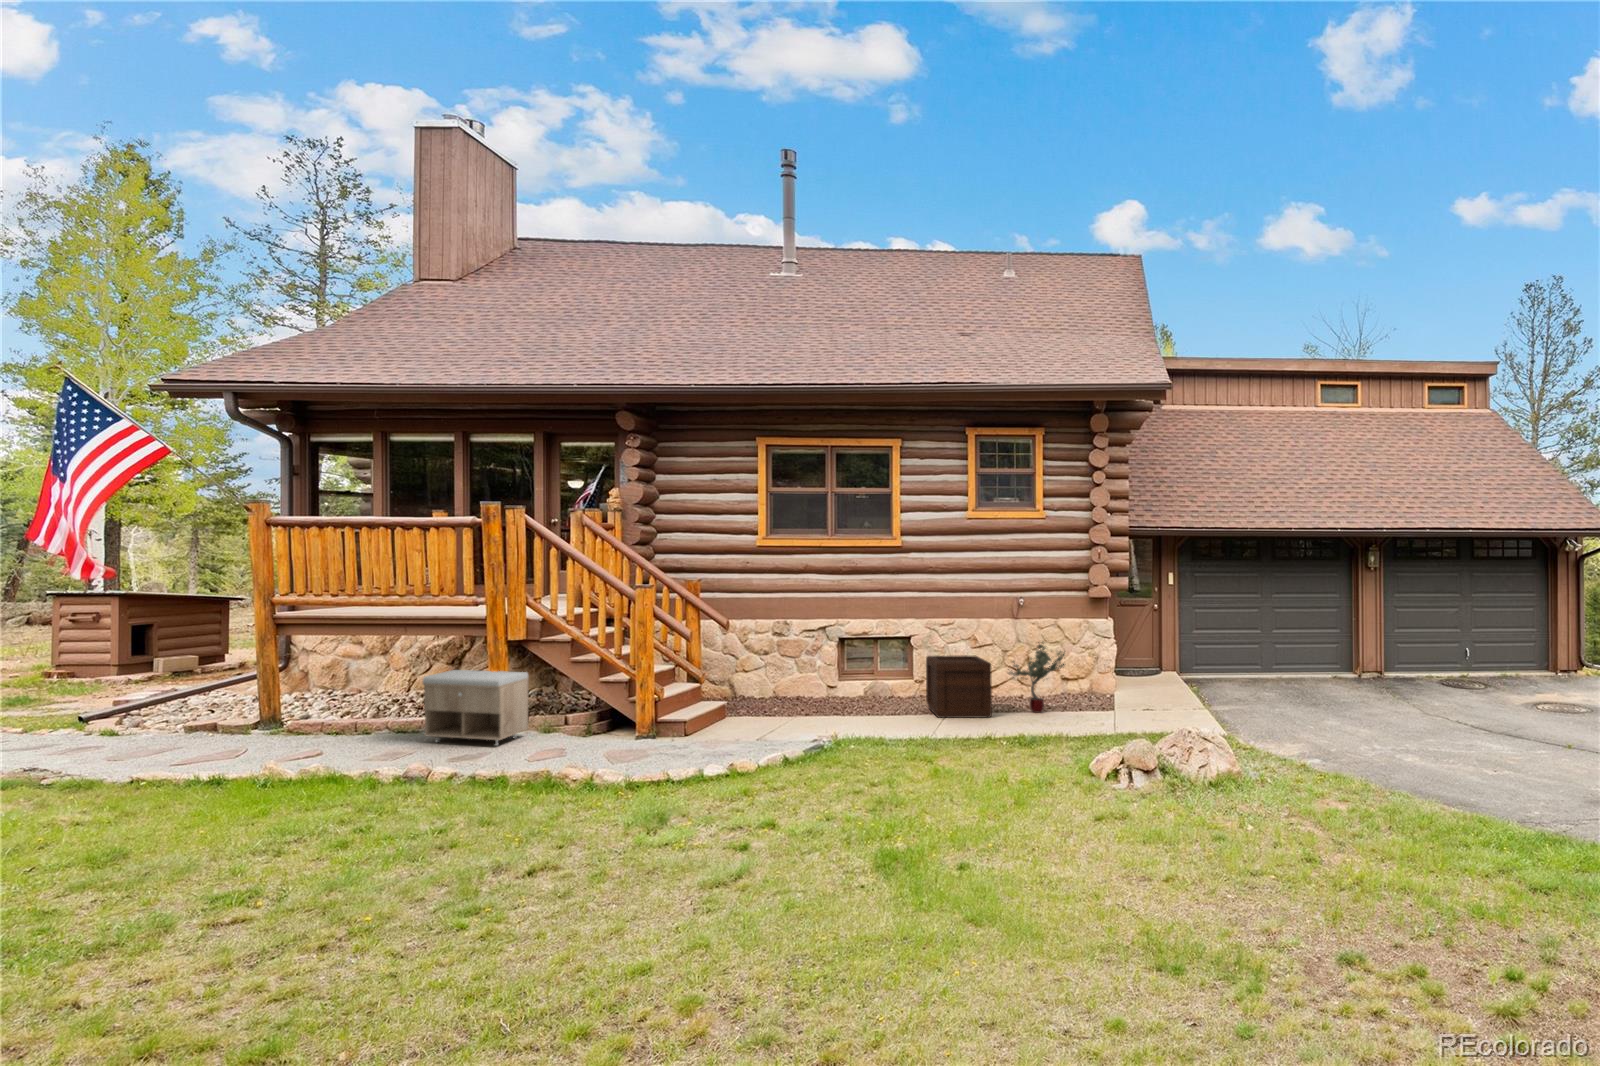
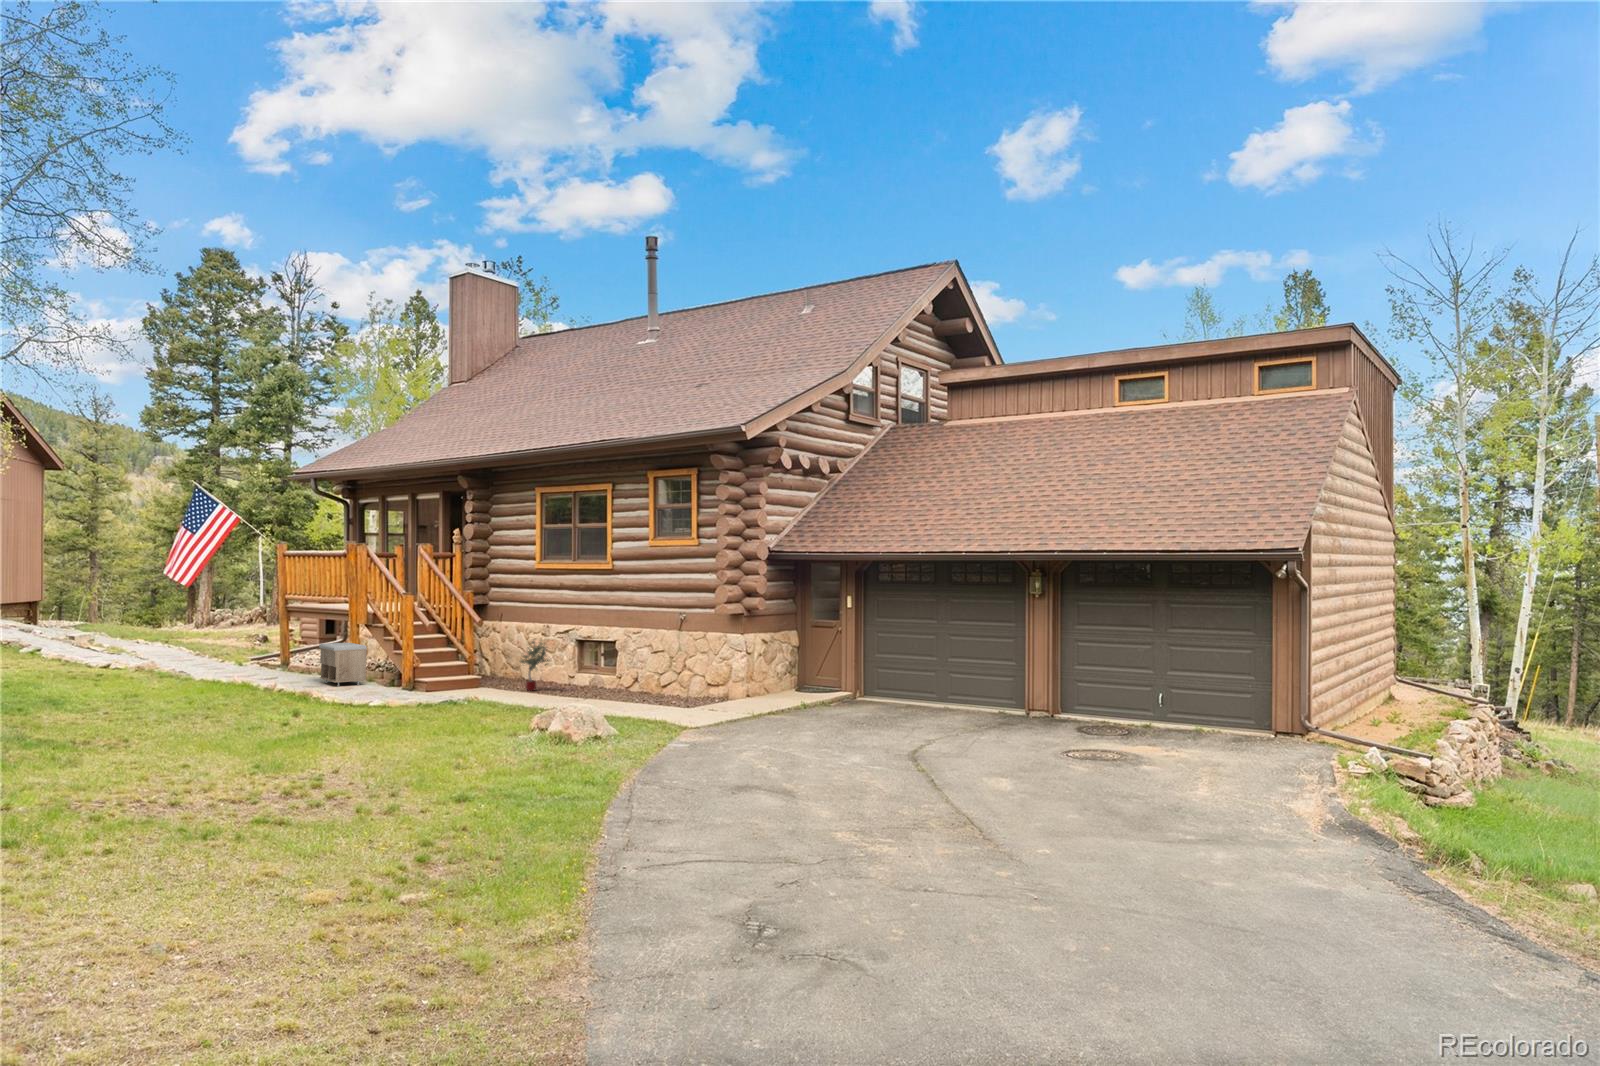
potted tree: present [1009,642,1065,713] -> present [519,640,548,691]
wooden crate: present [926,656,992,718] -> none [588,657,650,706]

